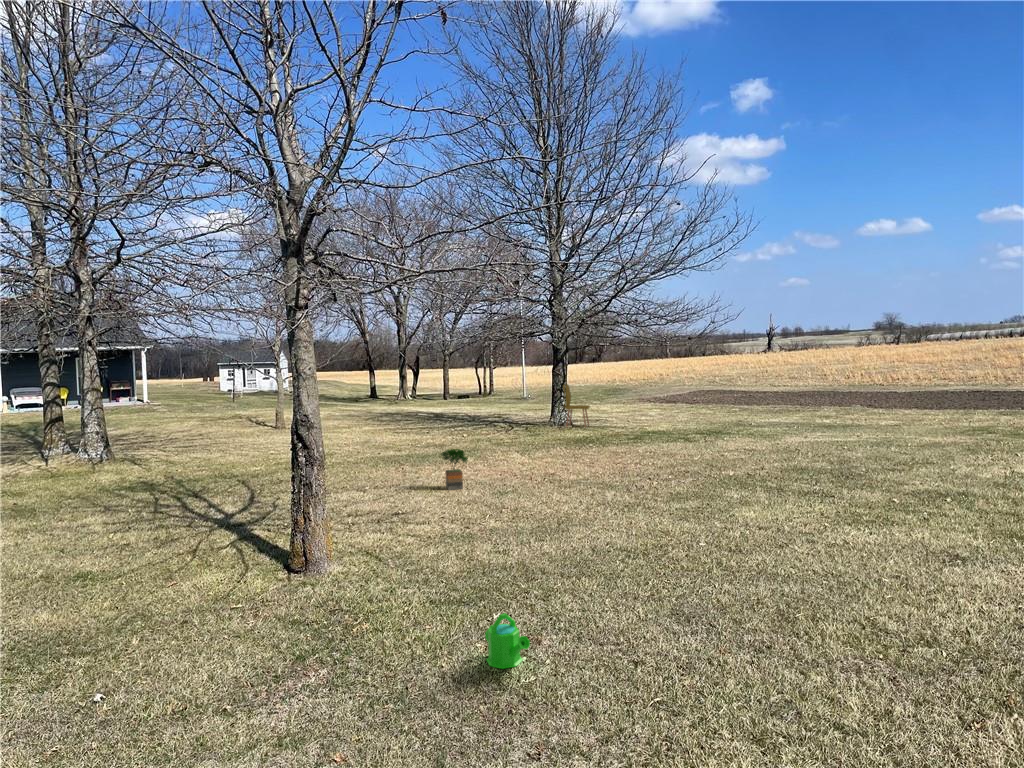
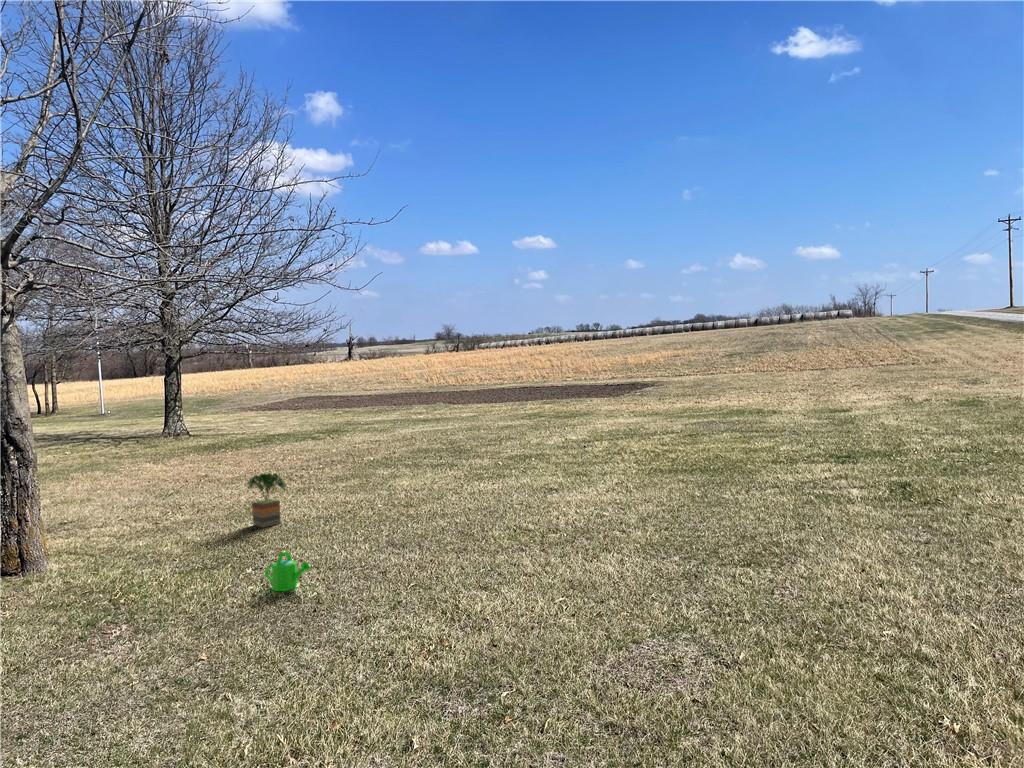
chair: present [563,384,590,427] -> none [177,392,208,438]
potted tree: present [441,449,468,490] -> present [247,473,286,527]

